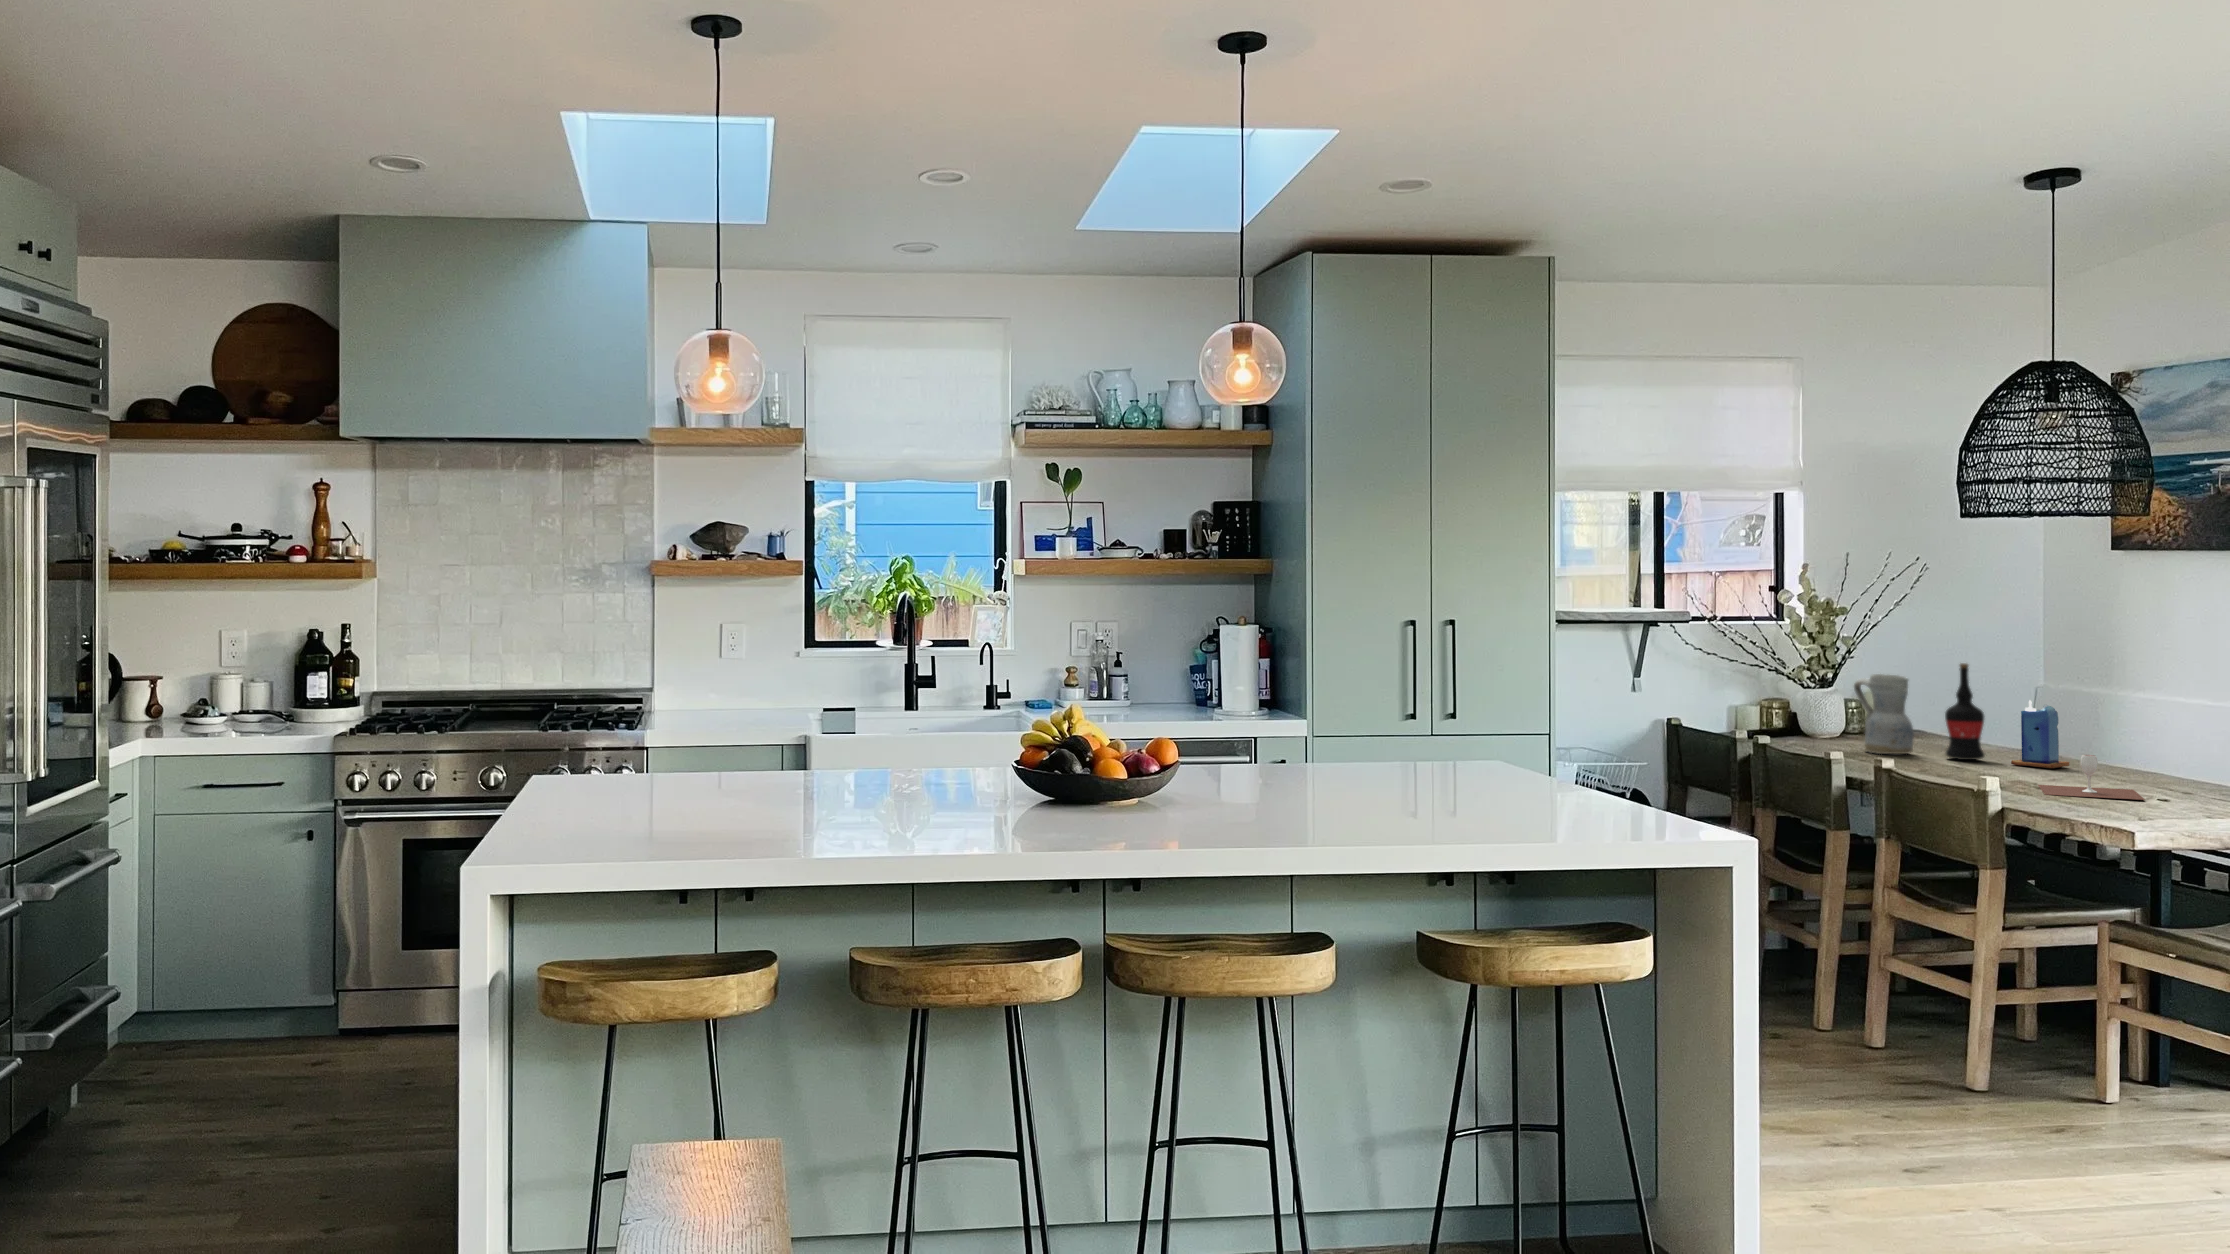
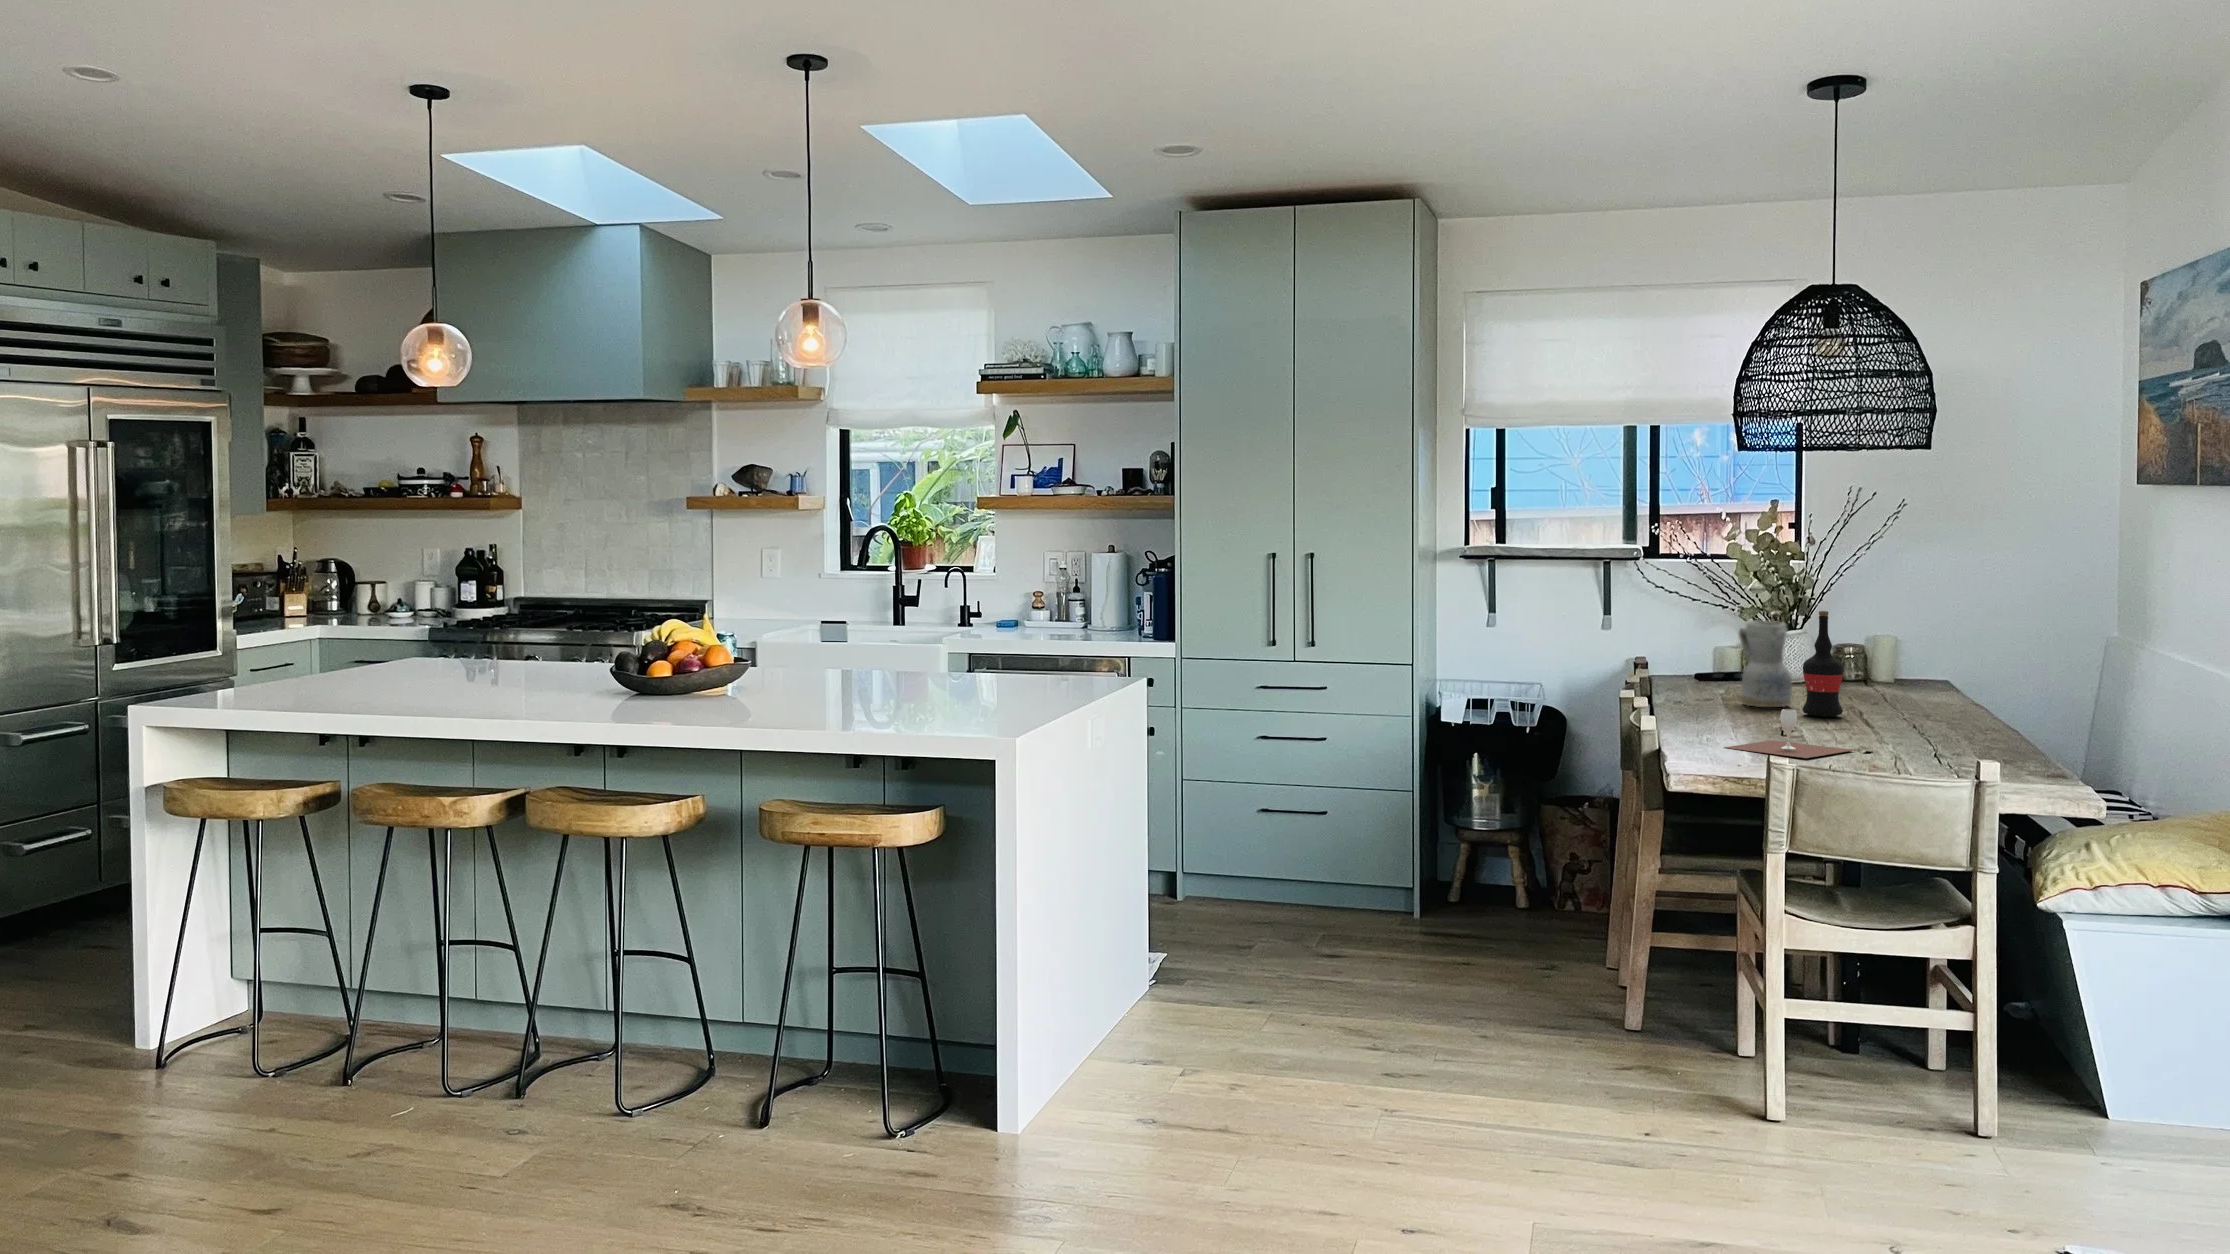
candle: present [2011,700,2070,768] -> none [1851,653,1914,728]

